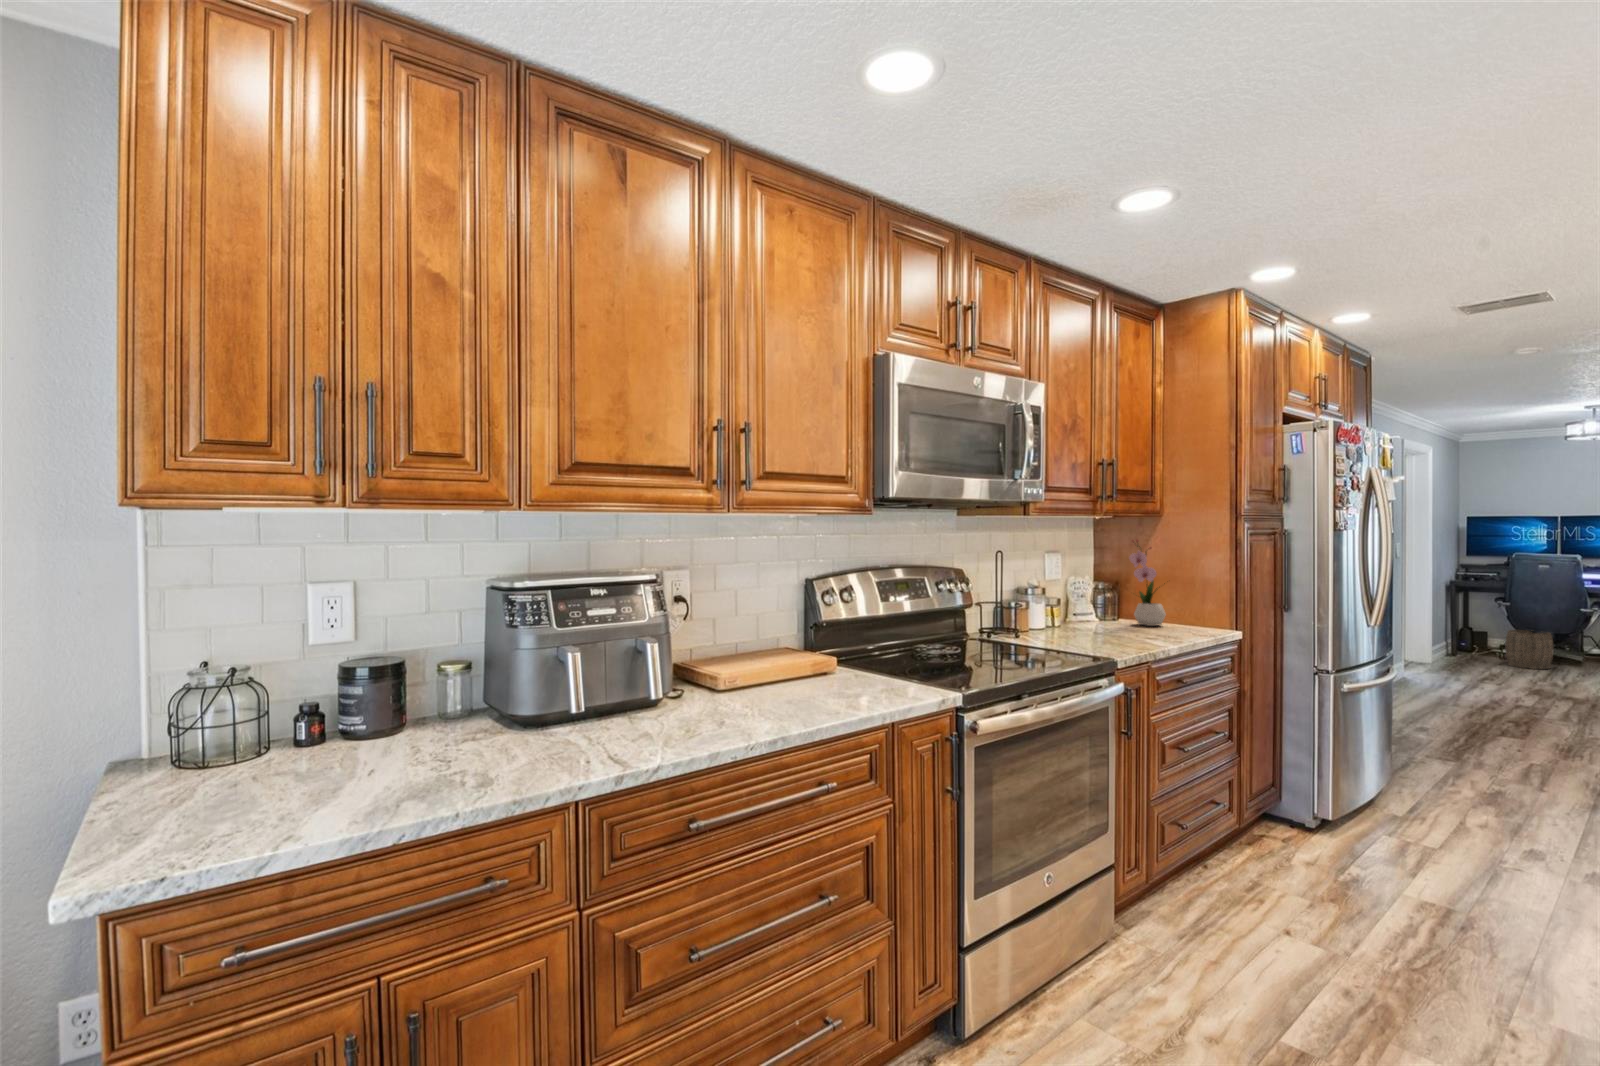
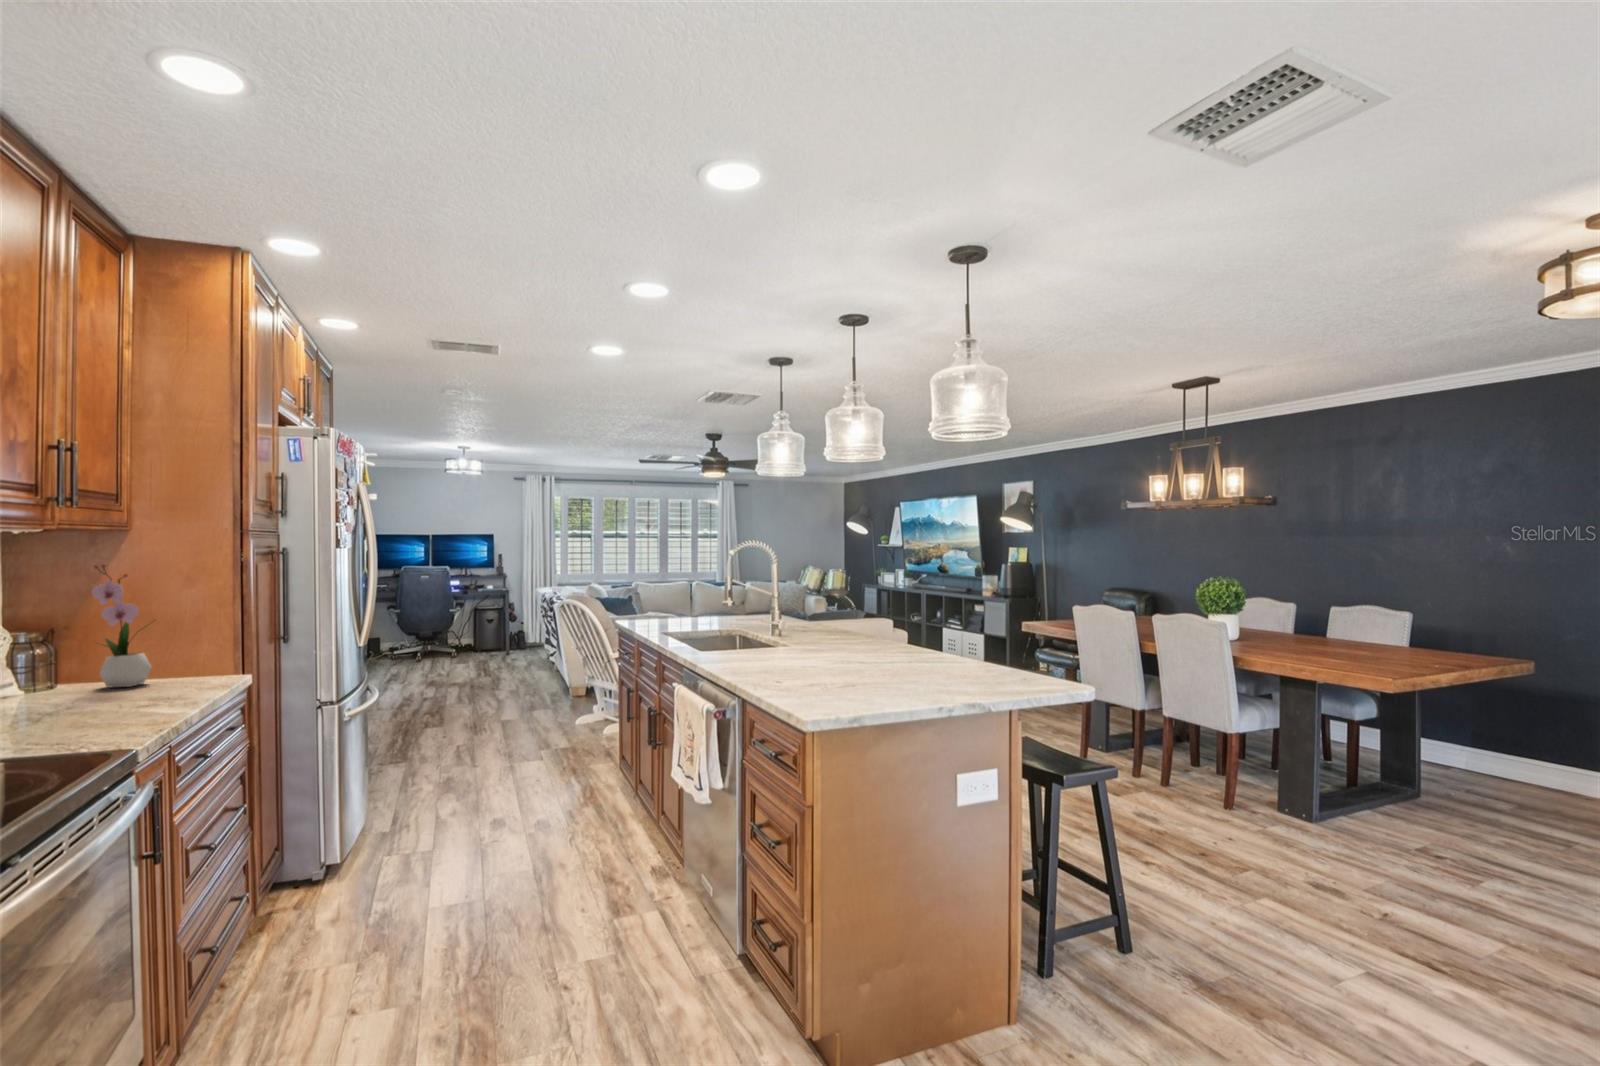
woven basket: present [1505,630,1554,669] -> none [399,631,432,665]

